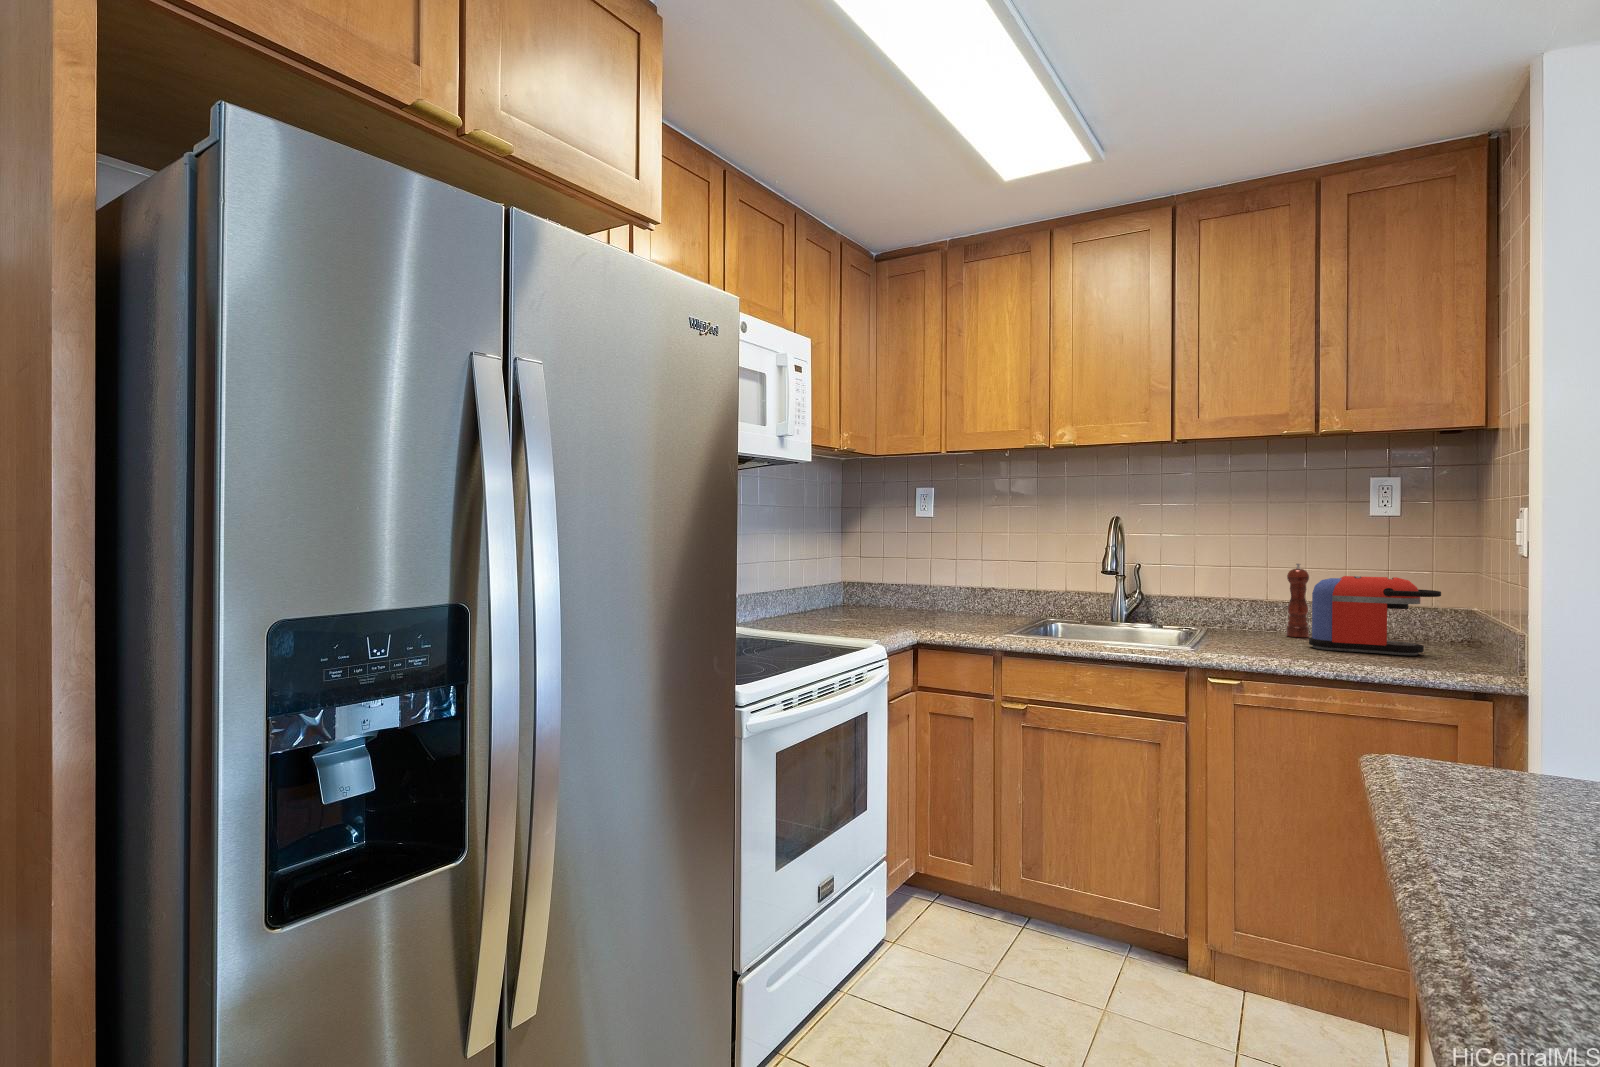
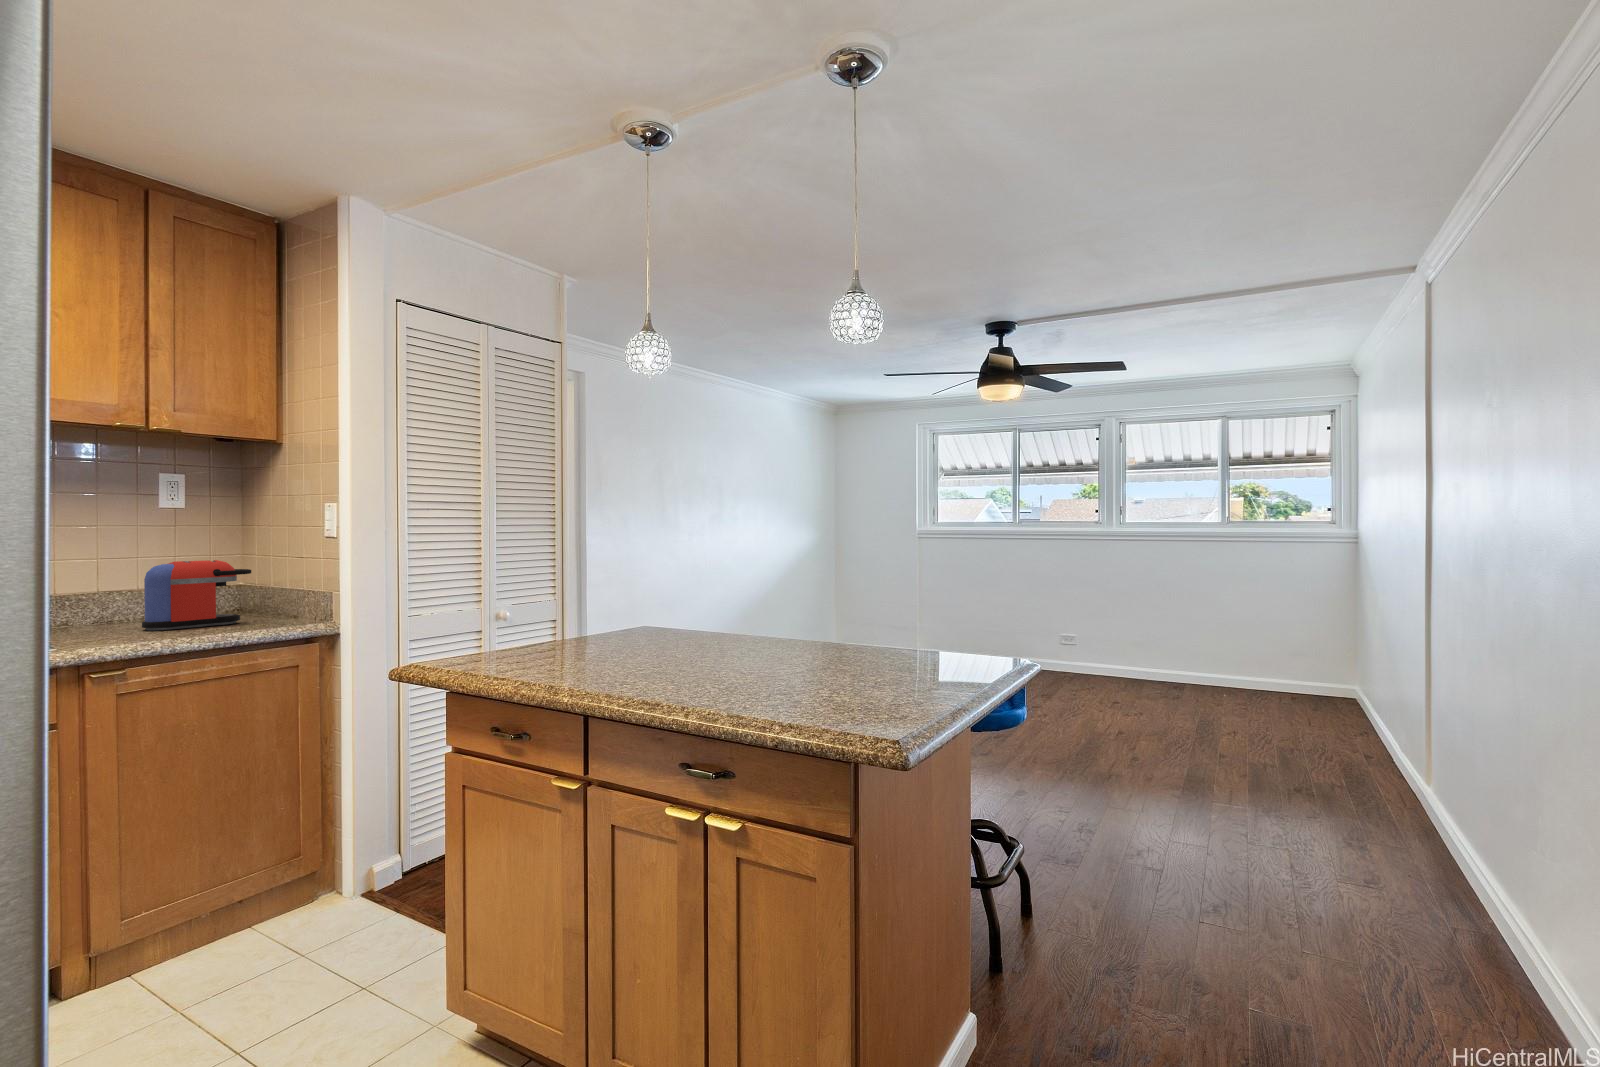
pepper mill: present [1286,564,1309,637] -> none [84,554,109,627]

